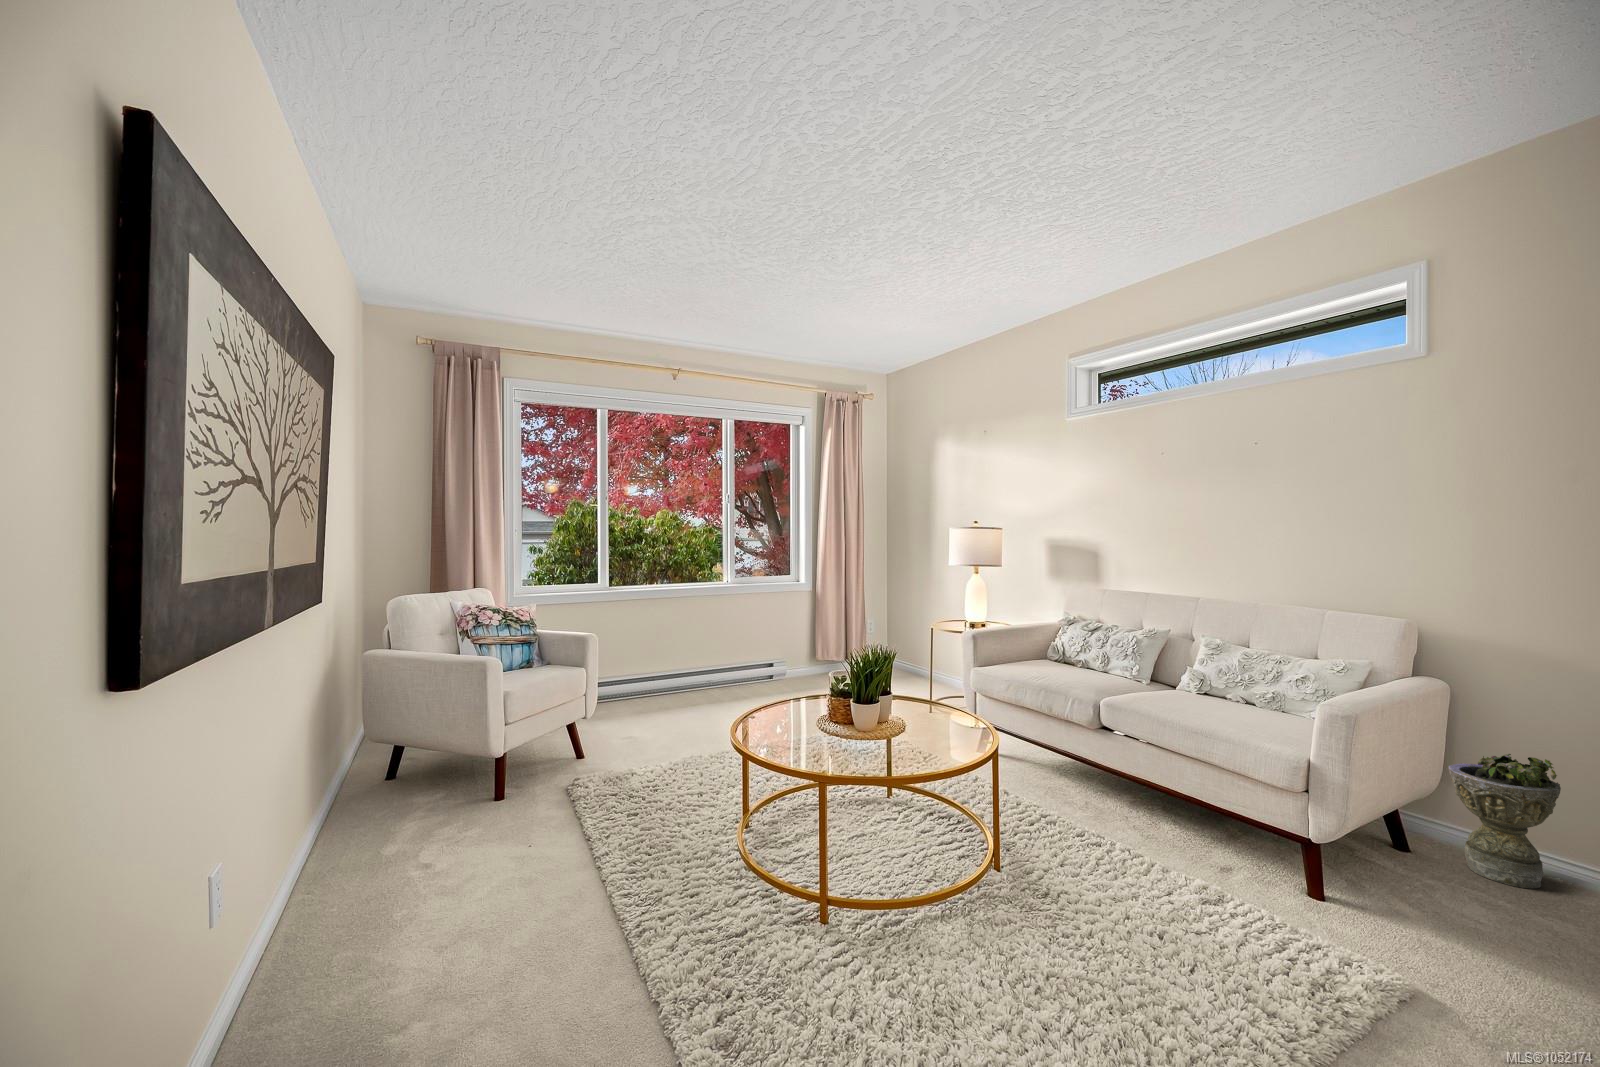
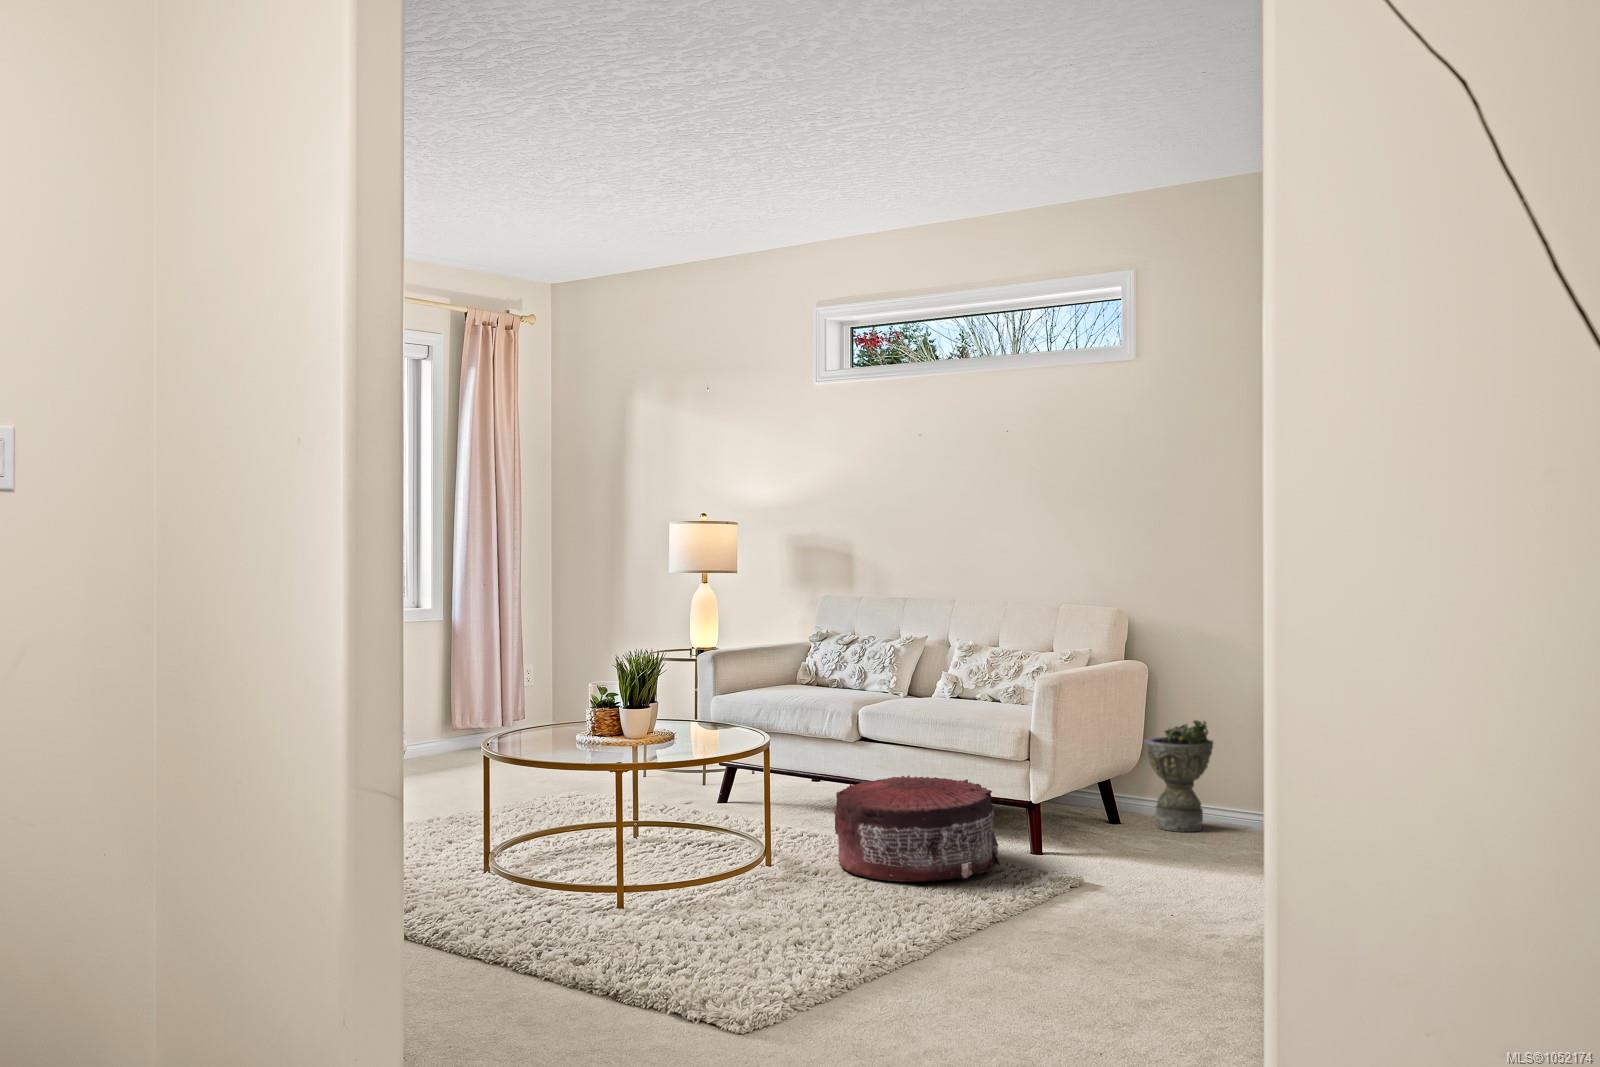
pouf: none [1069,784,1276,944] -> present [833,775,1000,882]

